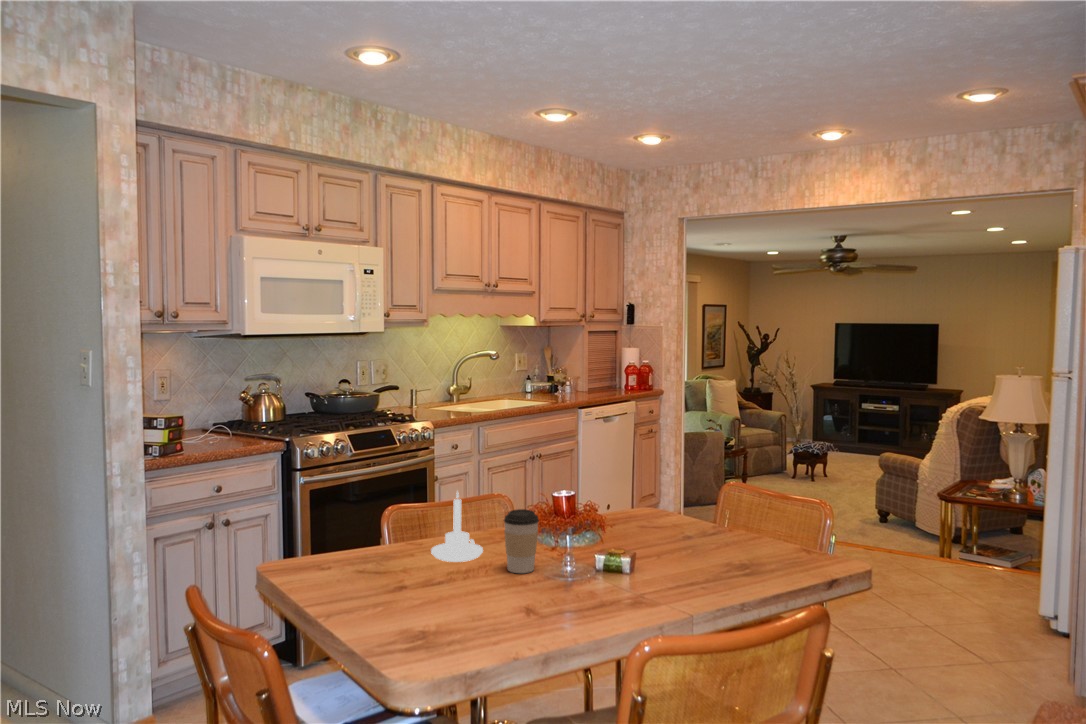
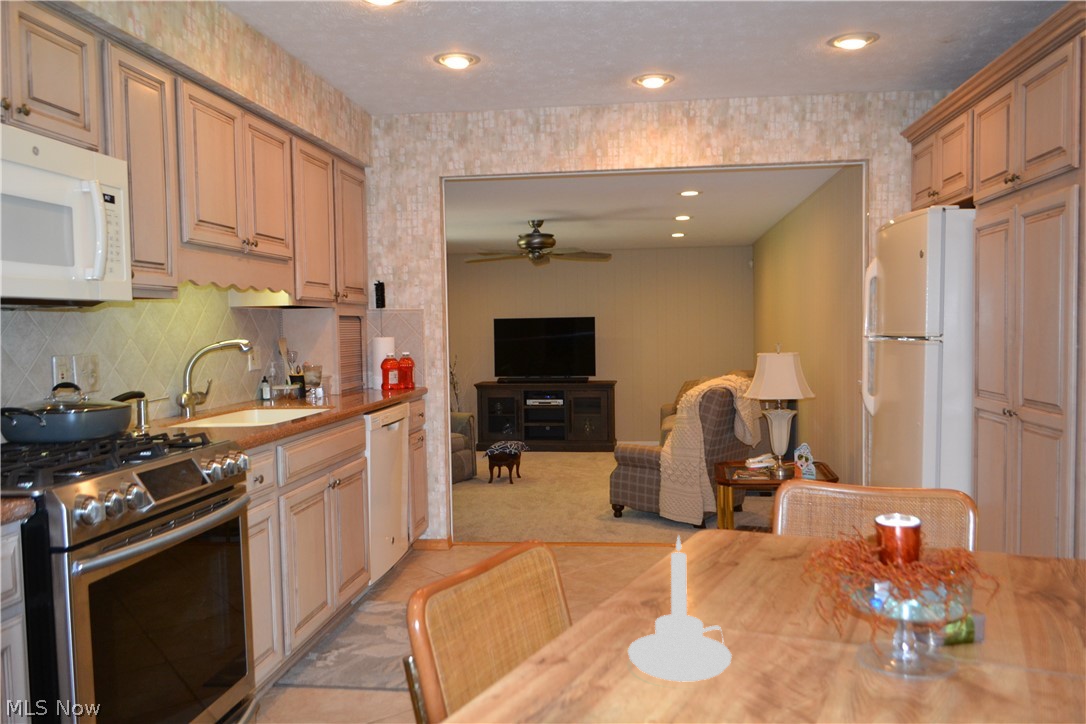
coffee cup: present [504,509,539,573] -> none [789,550,860,674]

